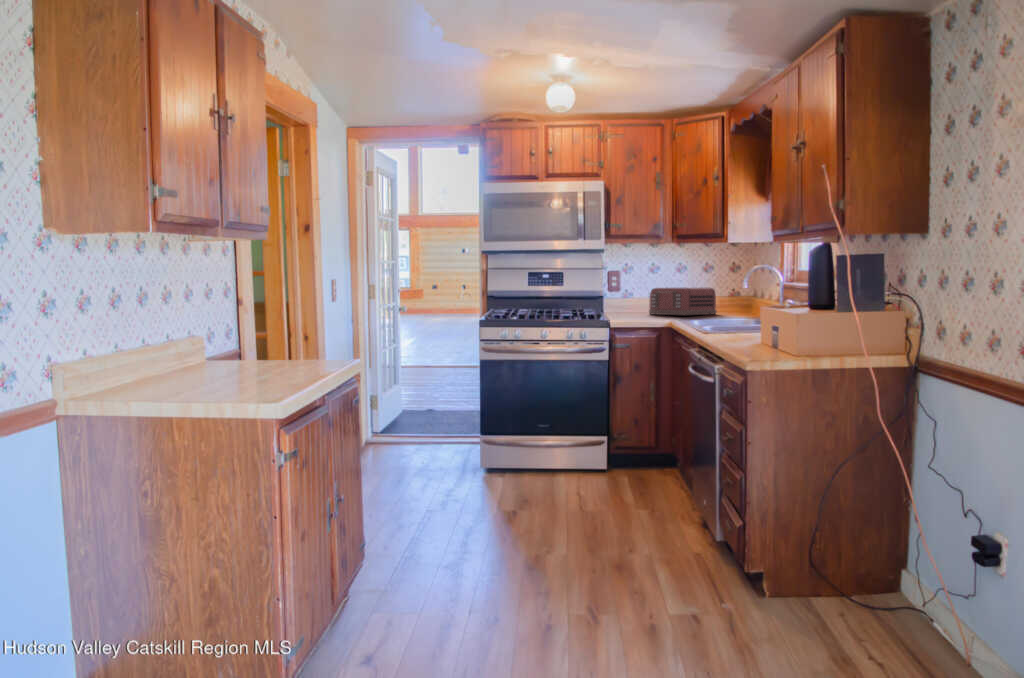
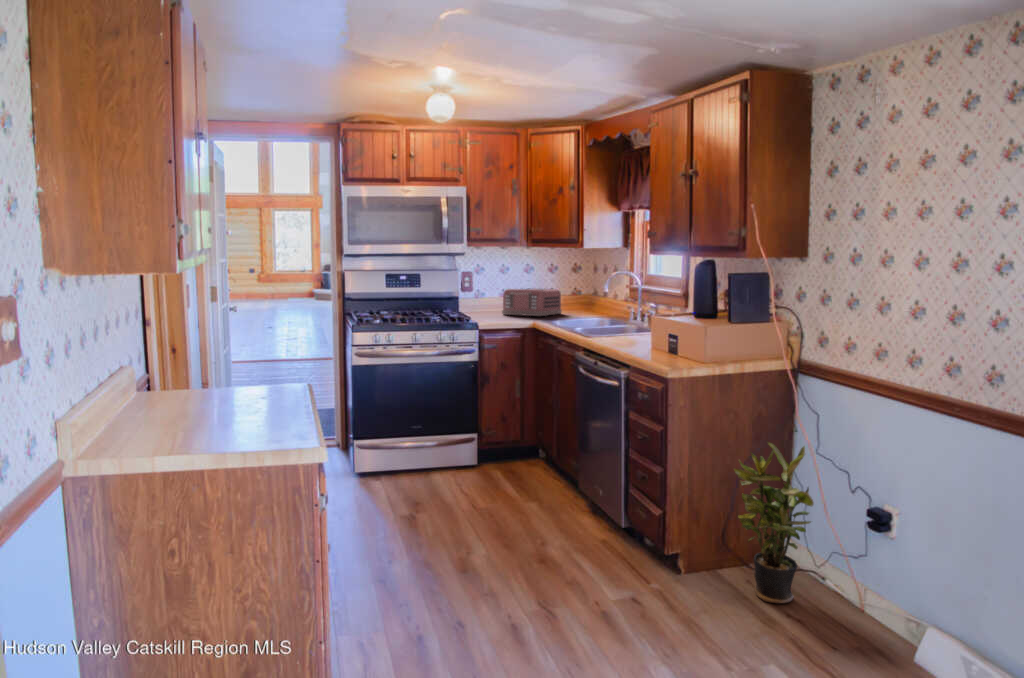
potted plant: none [807,446,912,635] -> present [734,442,814,604]

